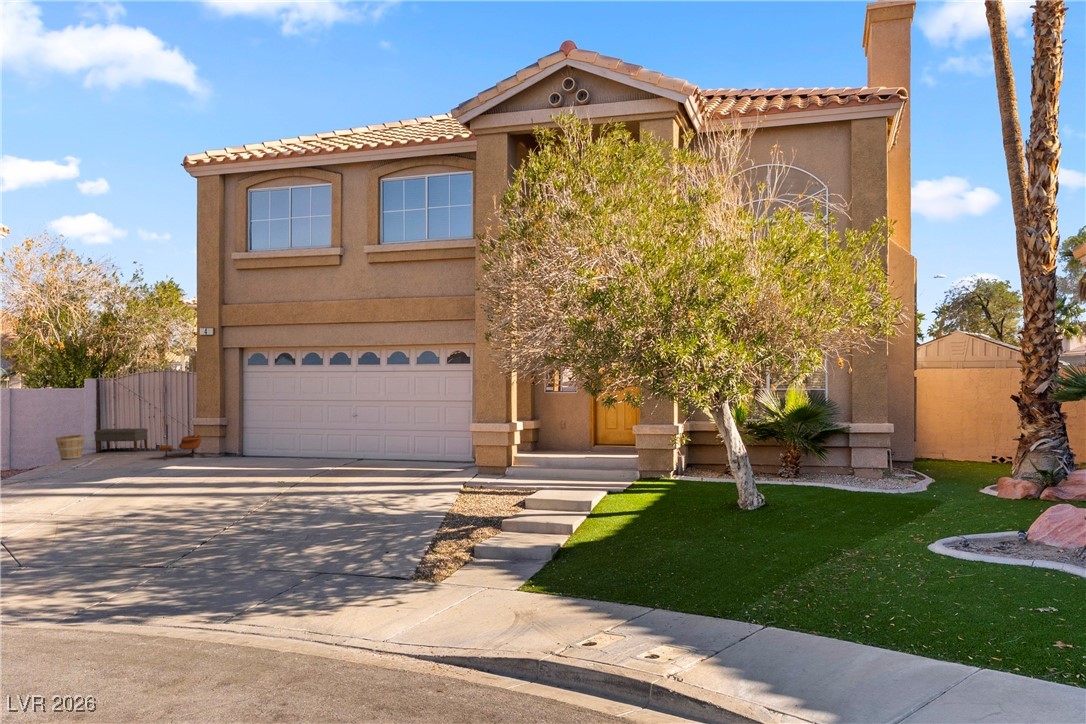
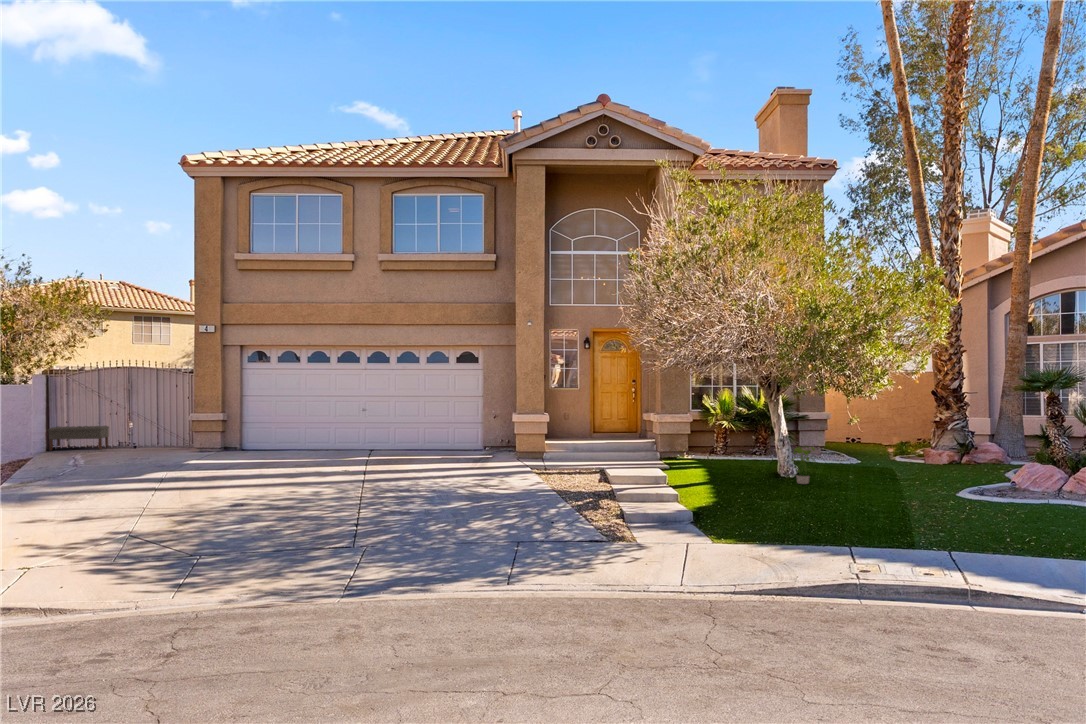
wooden bucket: present [56,435,85,459] -> none [15,432,47,458]
lounge chair: present [159,435,203,459] -> none [148,418,198,456]
potted plant: none [716,472,750,523] -> present [792,446,815,484]

